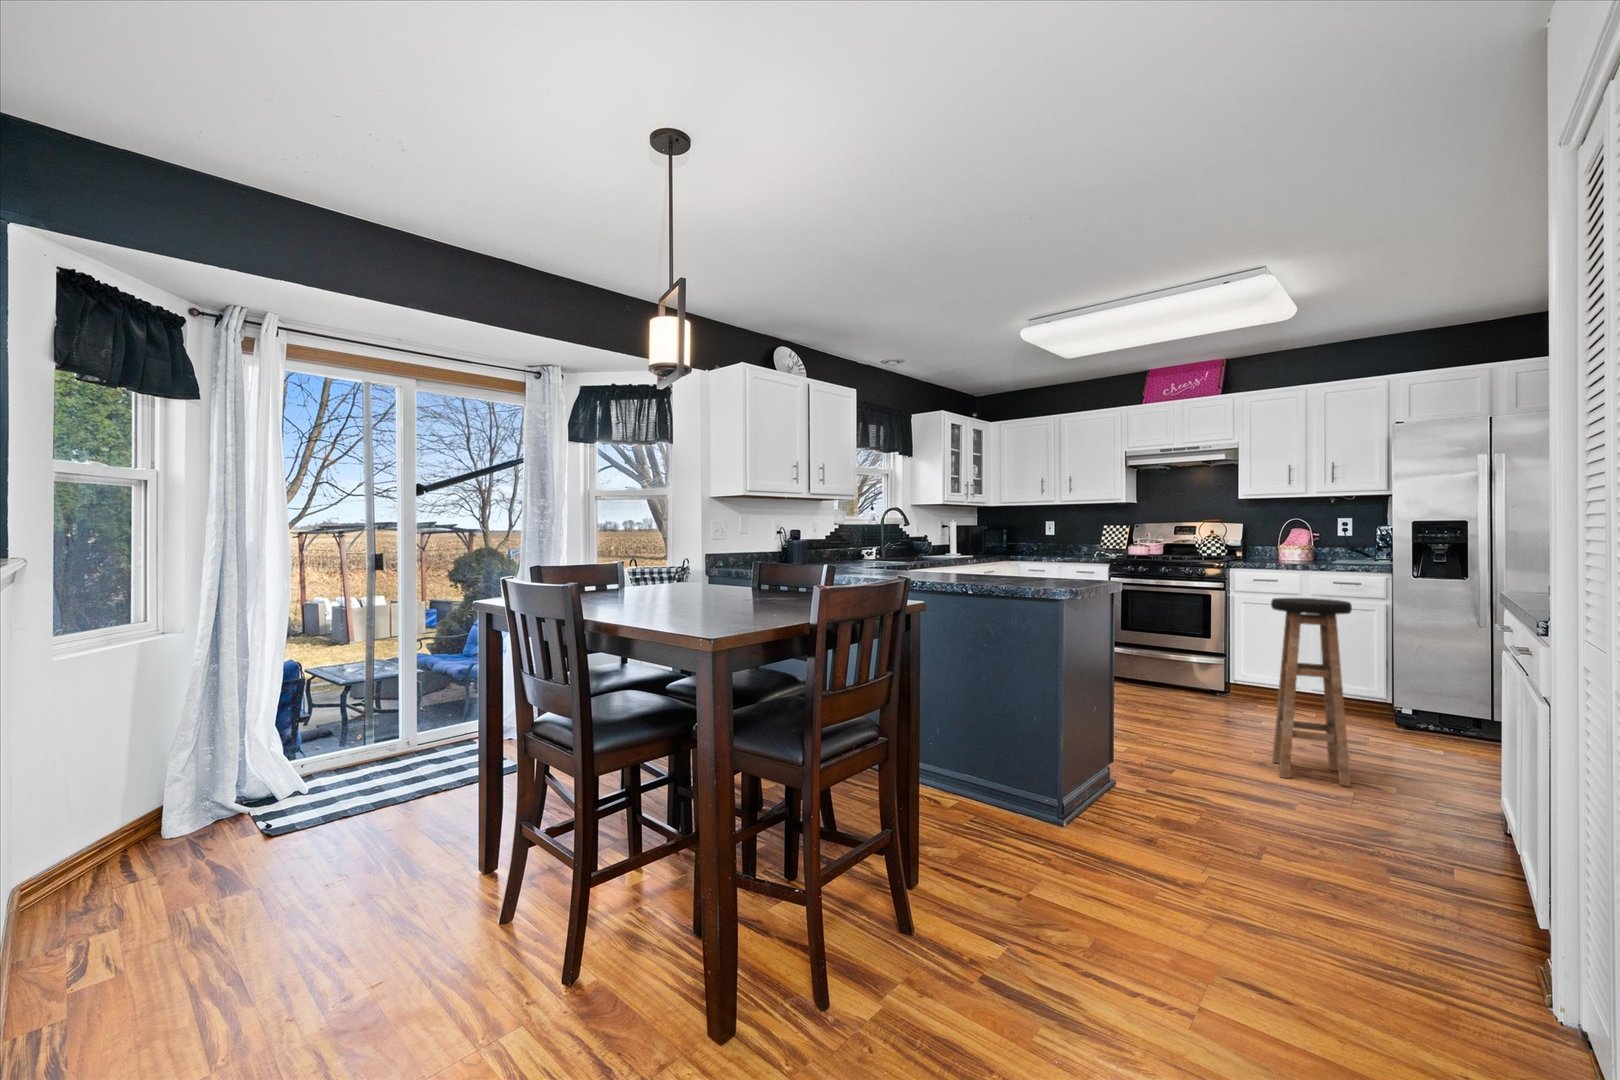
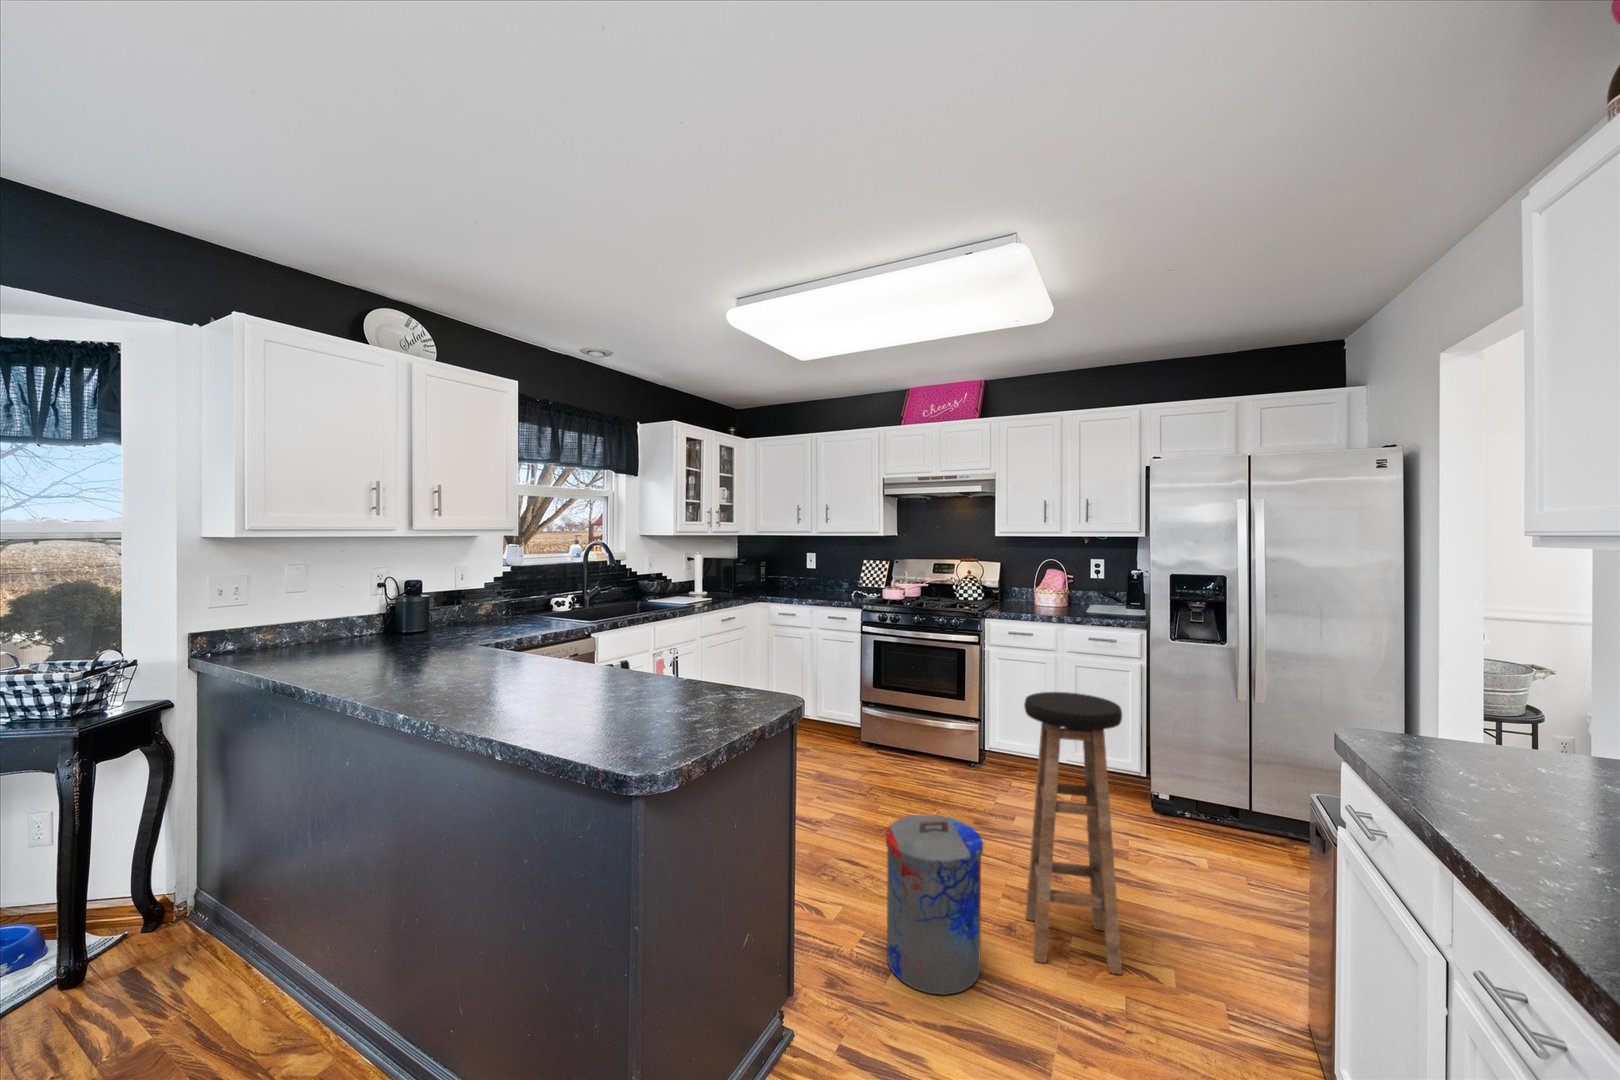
trash can: none [1165,675,1240,782] -> present [886,815,983,995]

